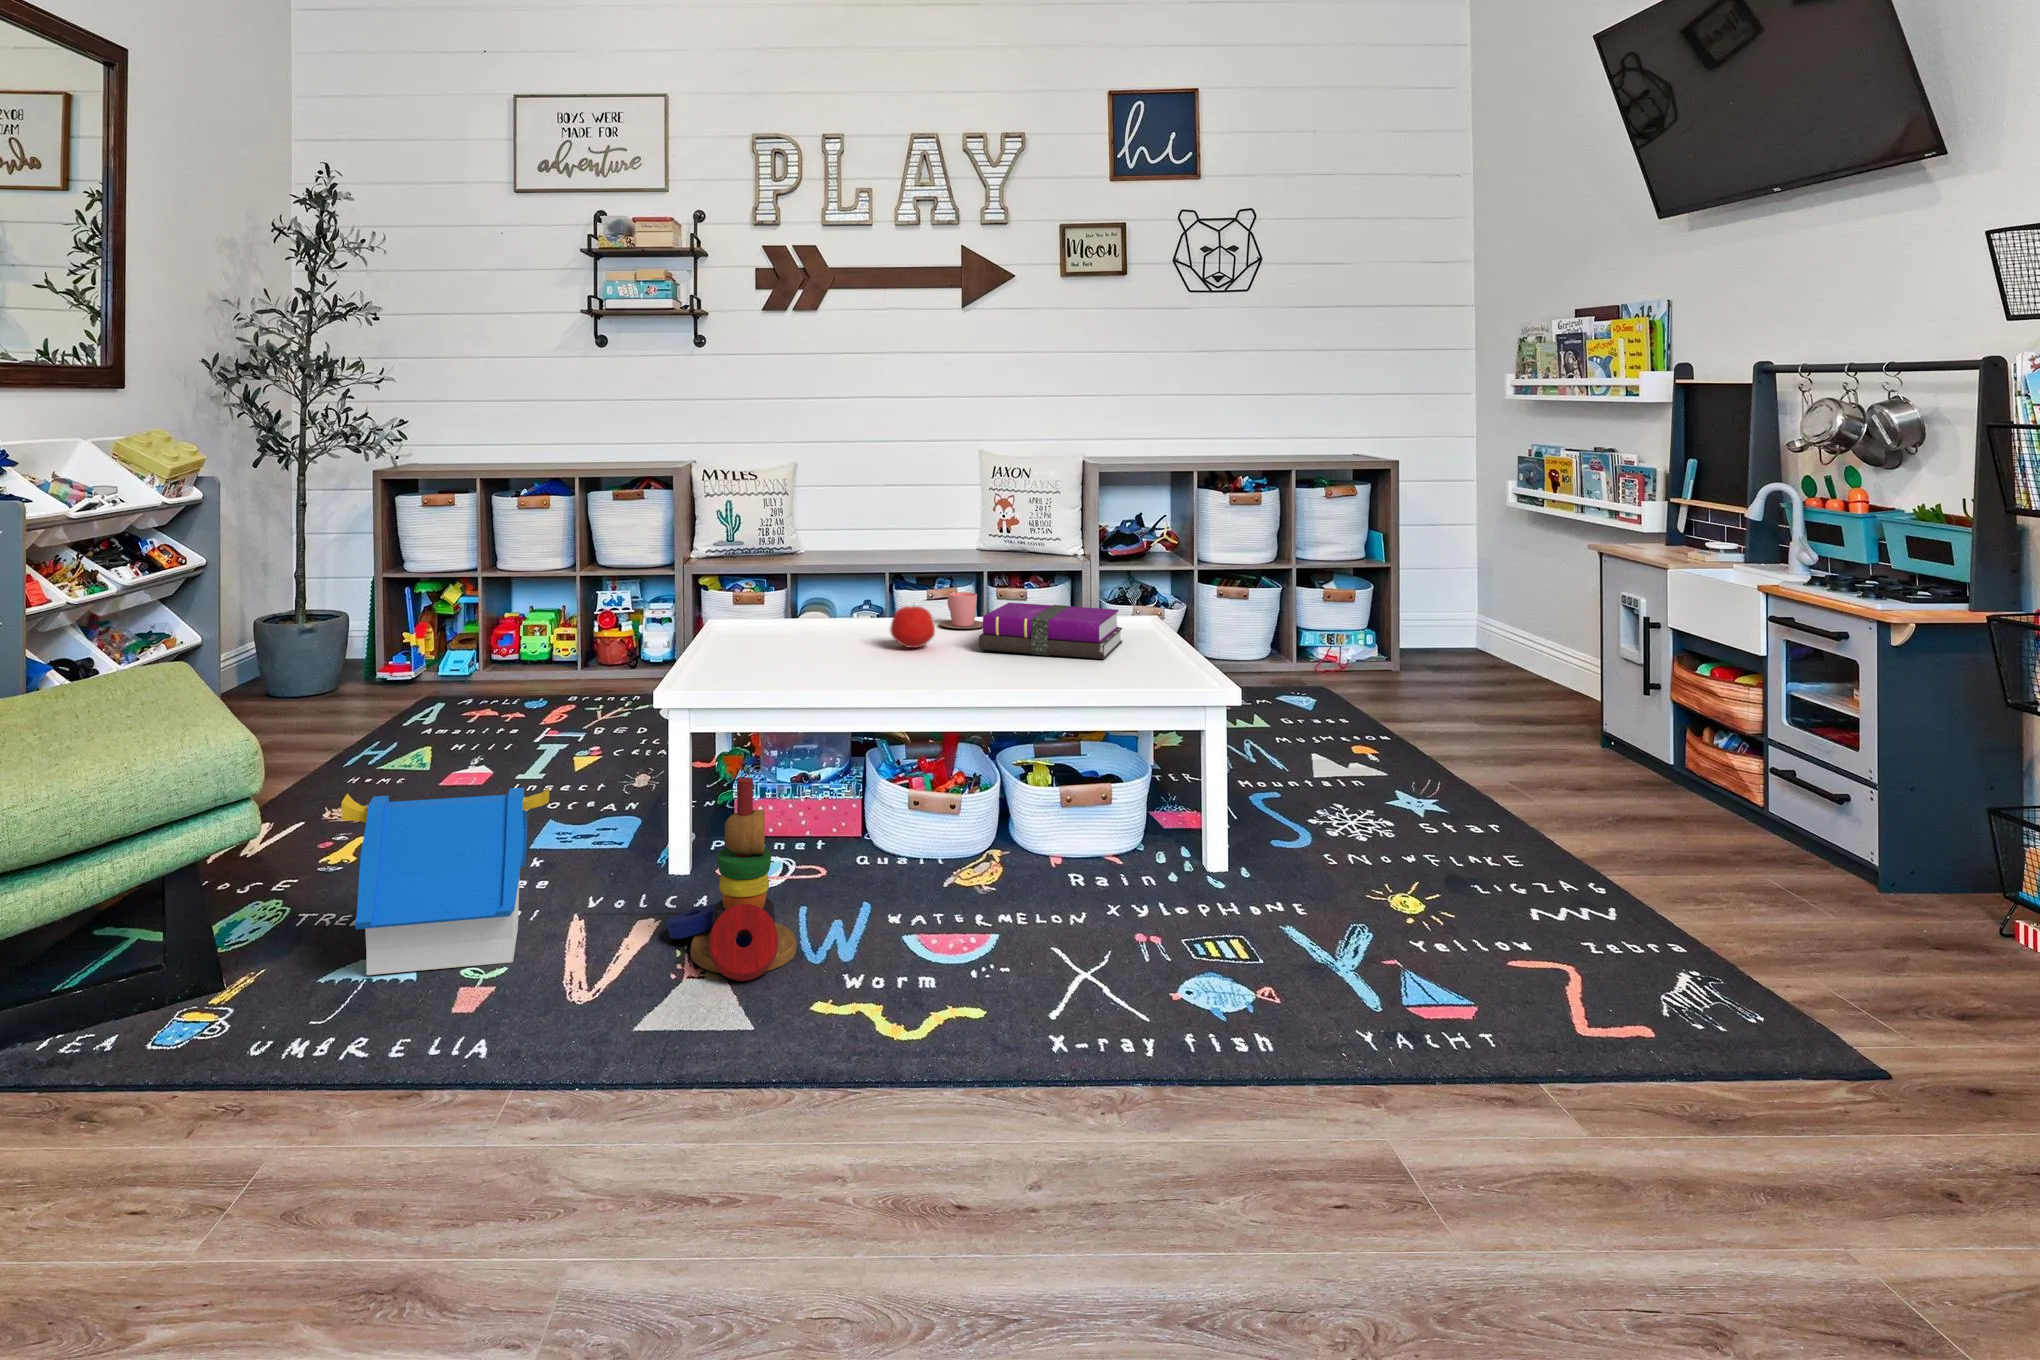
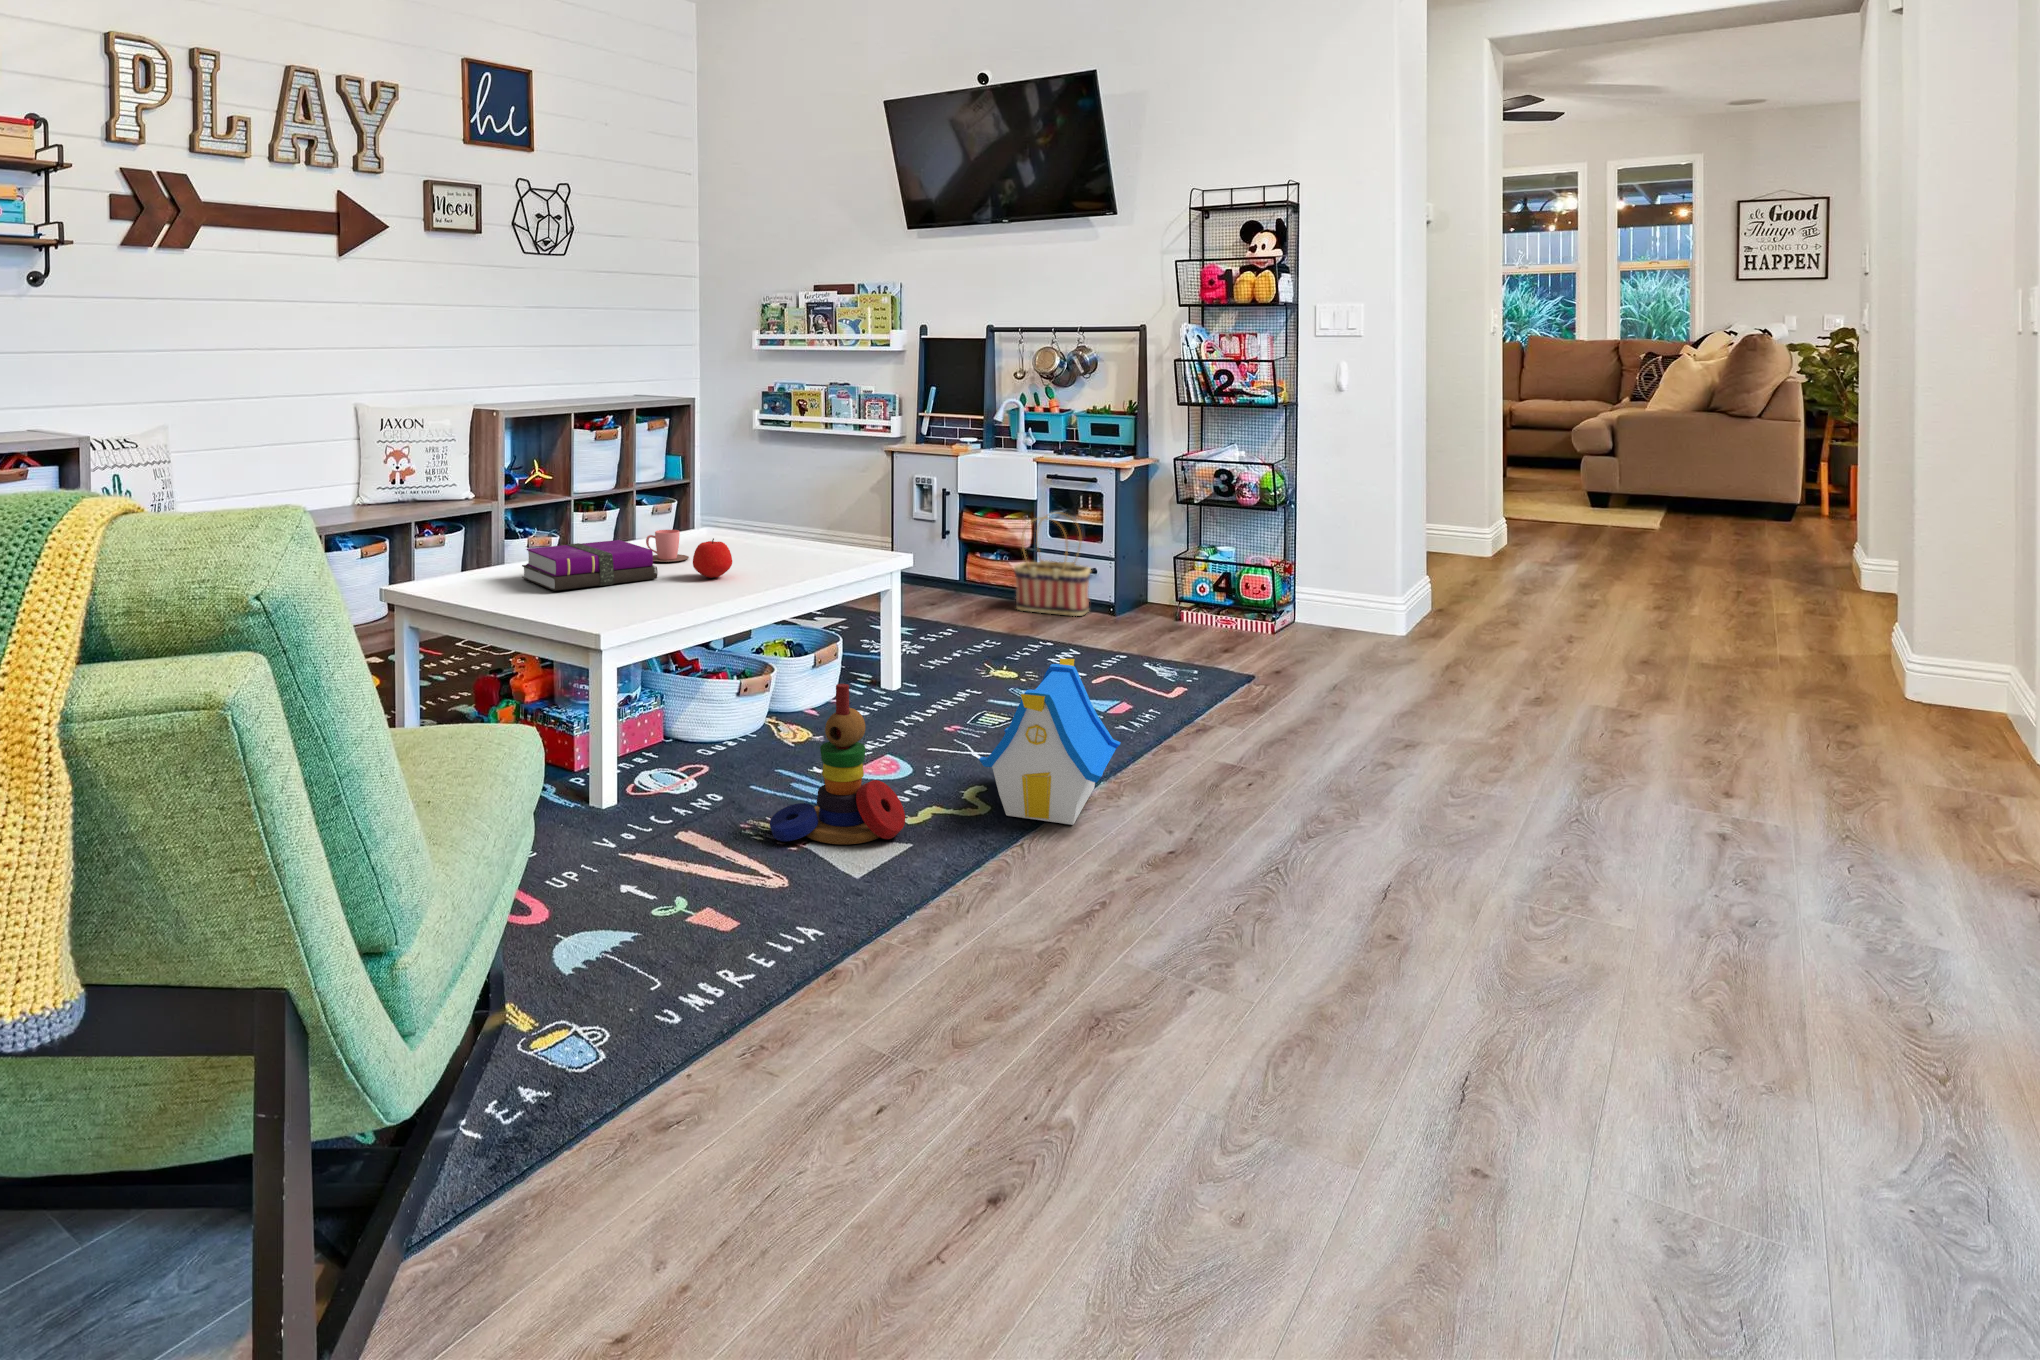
notebook: present [979,603,1122,659] -> present [522,540,658,591]
basket: none [1679,675,1822,862] -> present [1014,515,1091,616]
toy house: present [342,787,549,975] -> present [979,659,1121,825]

